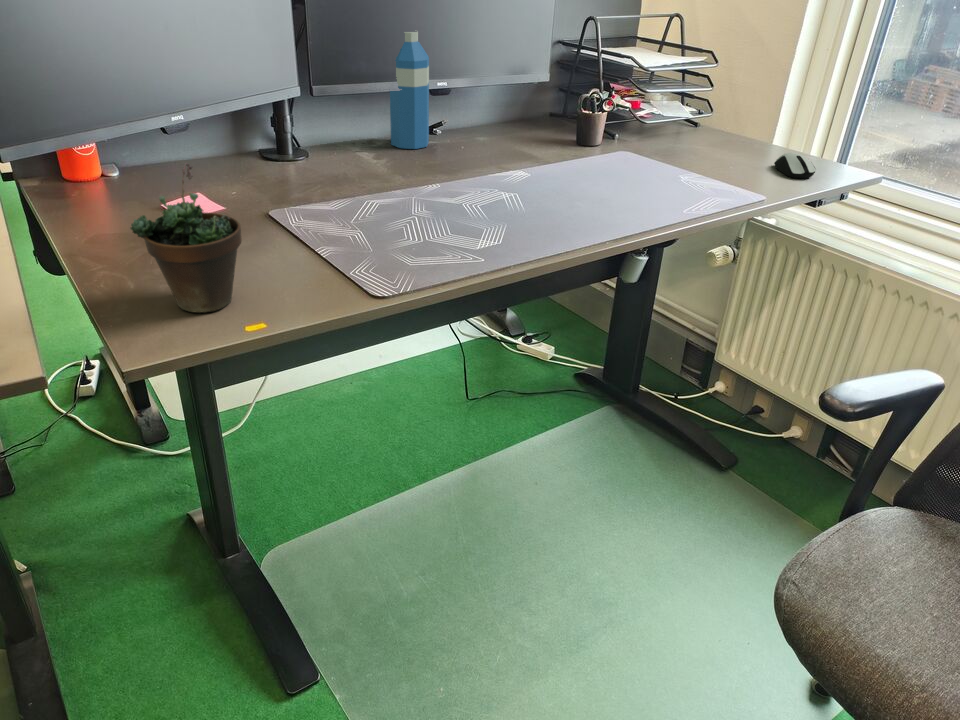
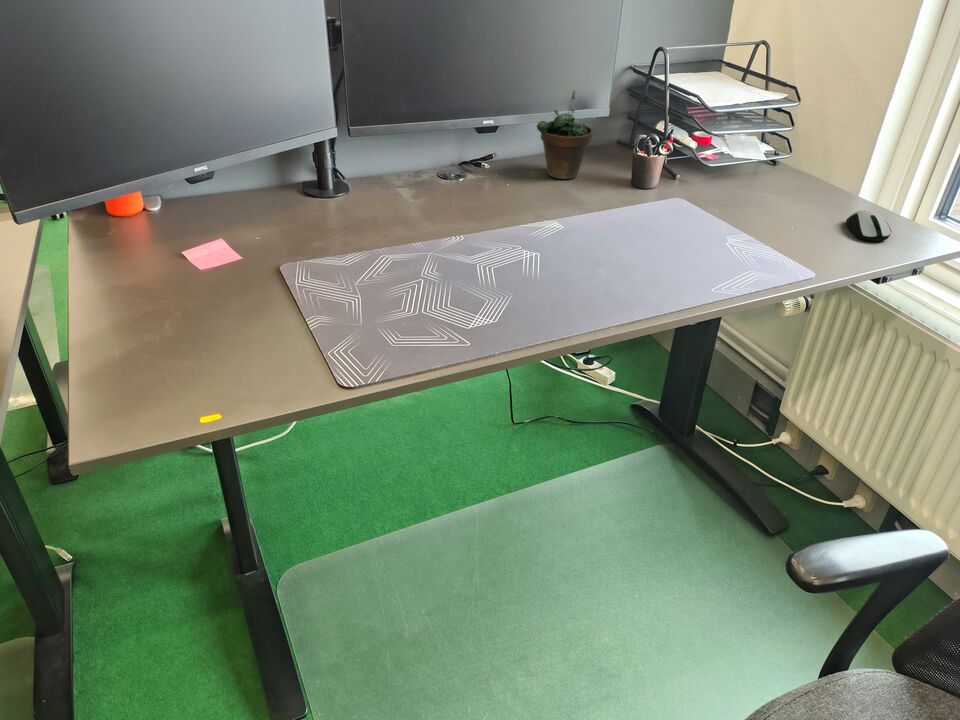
water bottle: present [390,31,429,149] -> none [434,66,475,187]
succulent plant: present [130,163,241,313] -> present [537,91,592,179]

